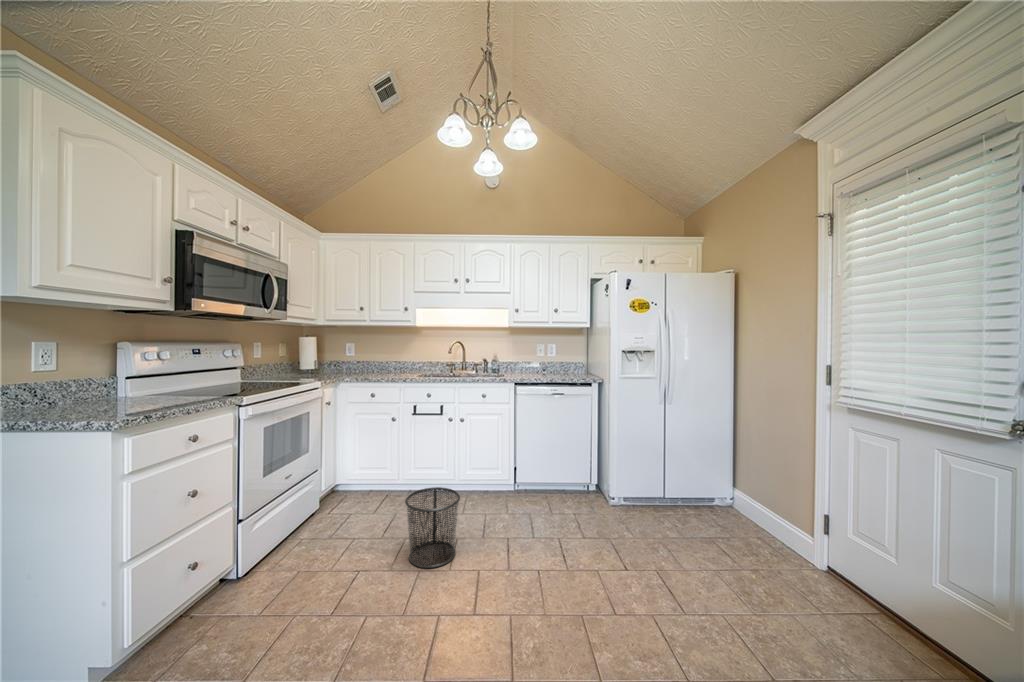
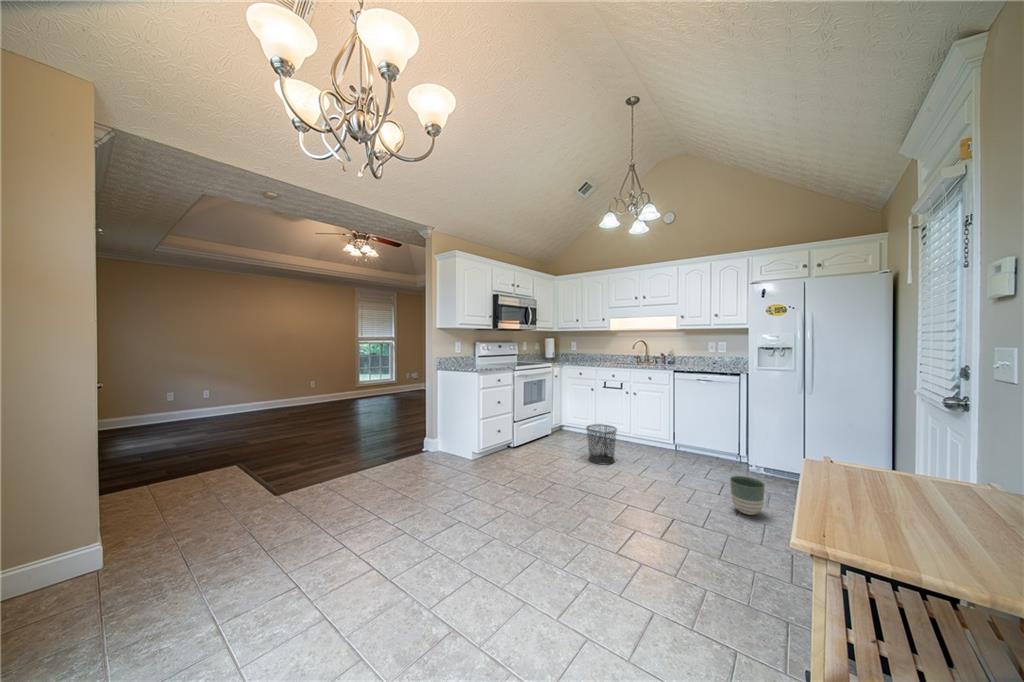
planter: none [664,547,712,611] -> present [730,476,765,515]

